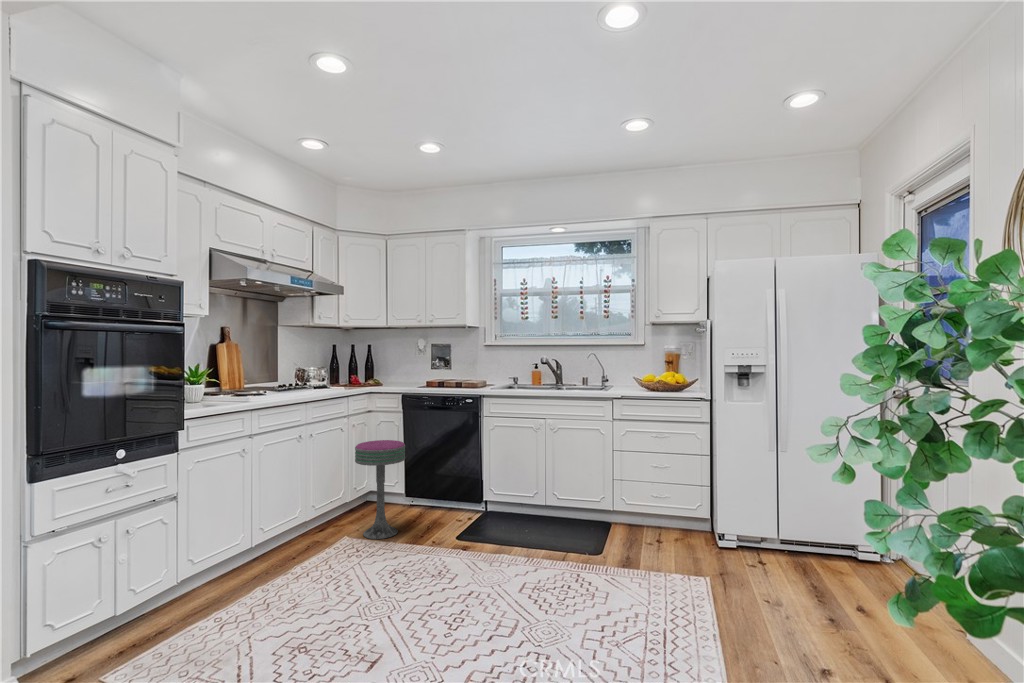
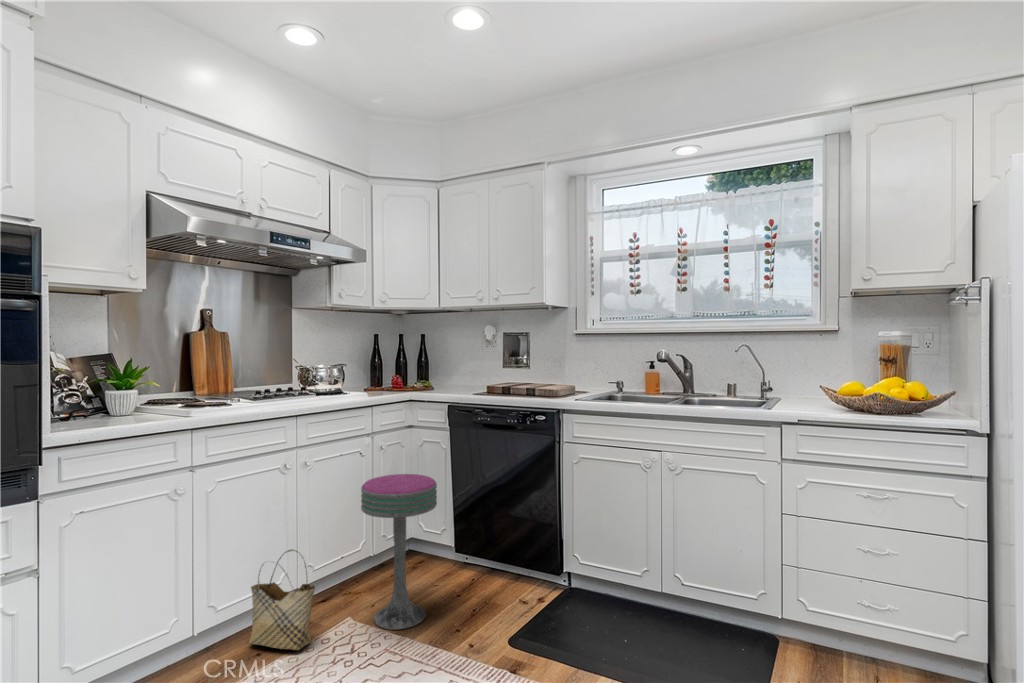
woven basket: none [285,490,330,553] -> present [249,550,315,650]

